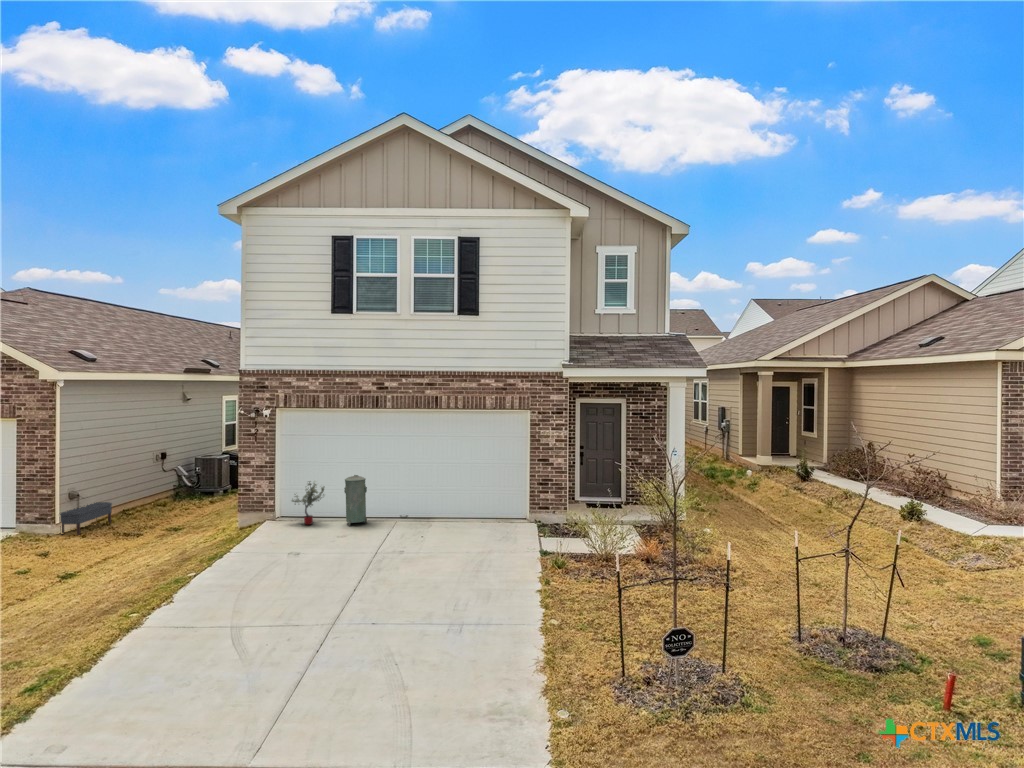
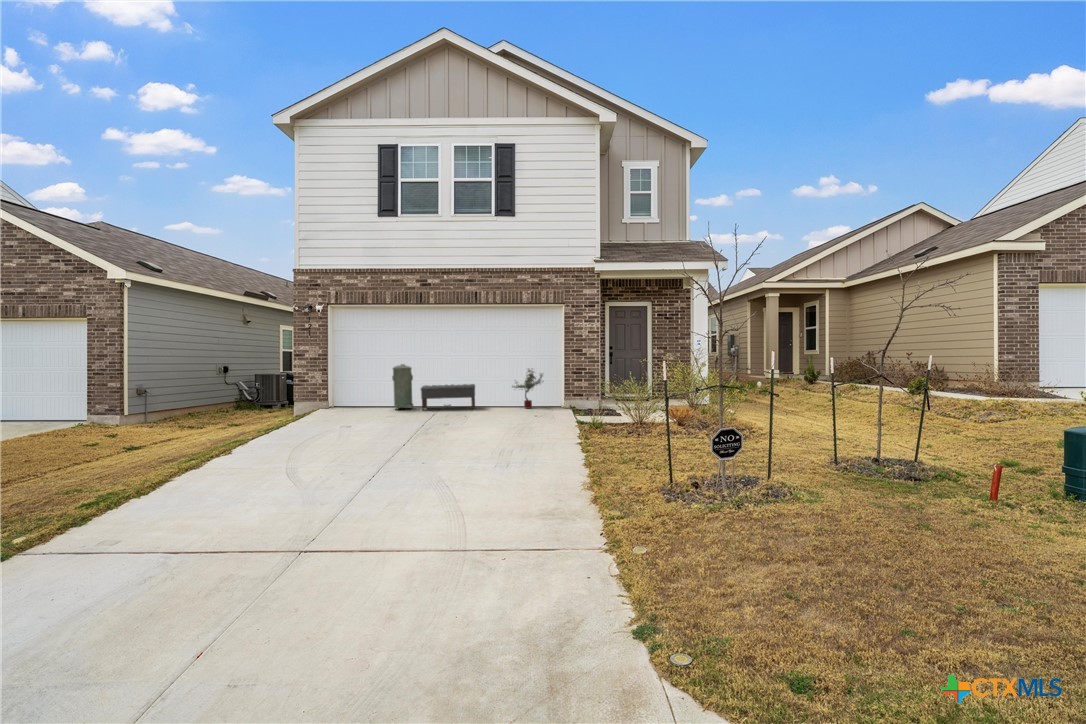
potted tree: present [292,481,324,525] -> present [512,370,543,408]
bench: present [60,502,112,535] -> present [421,384,475,410]

